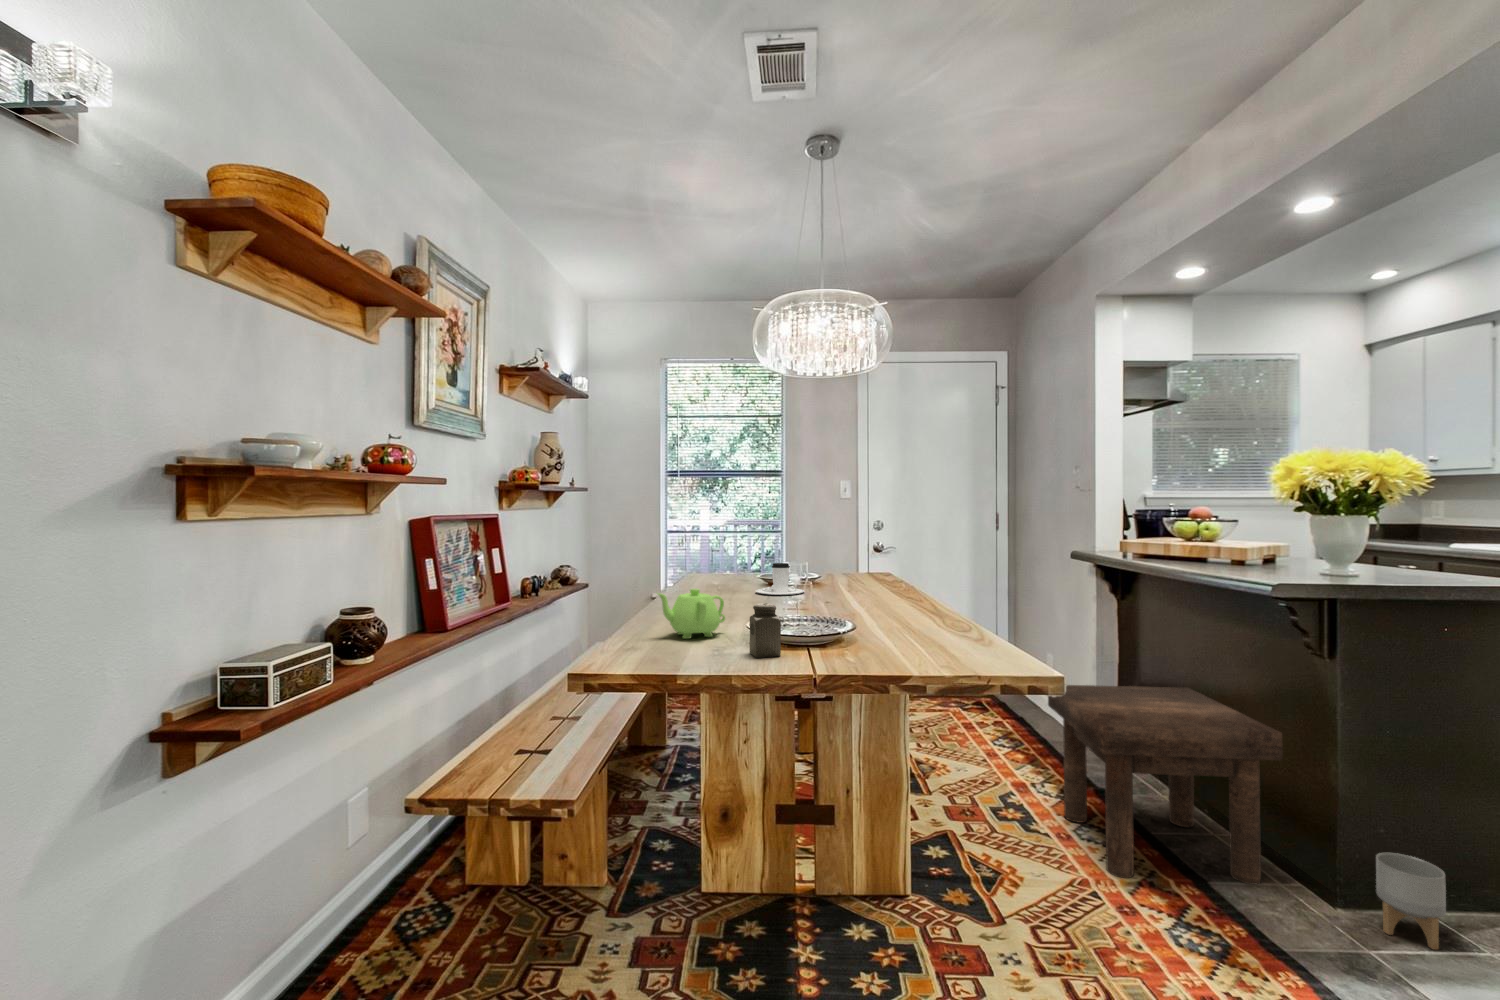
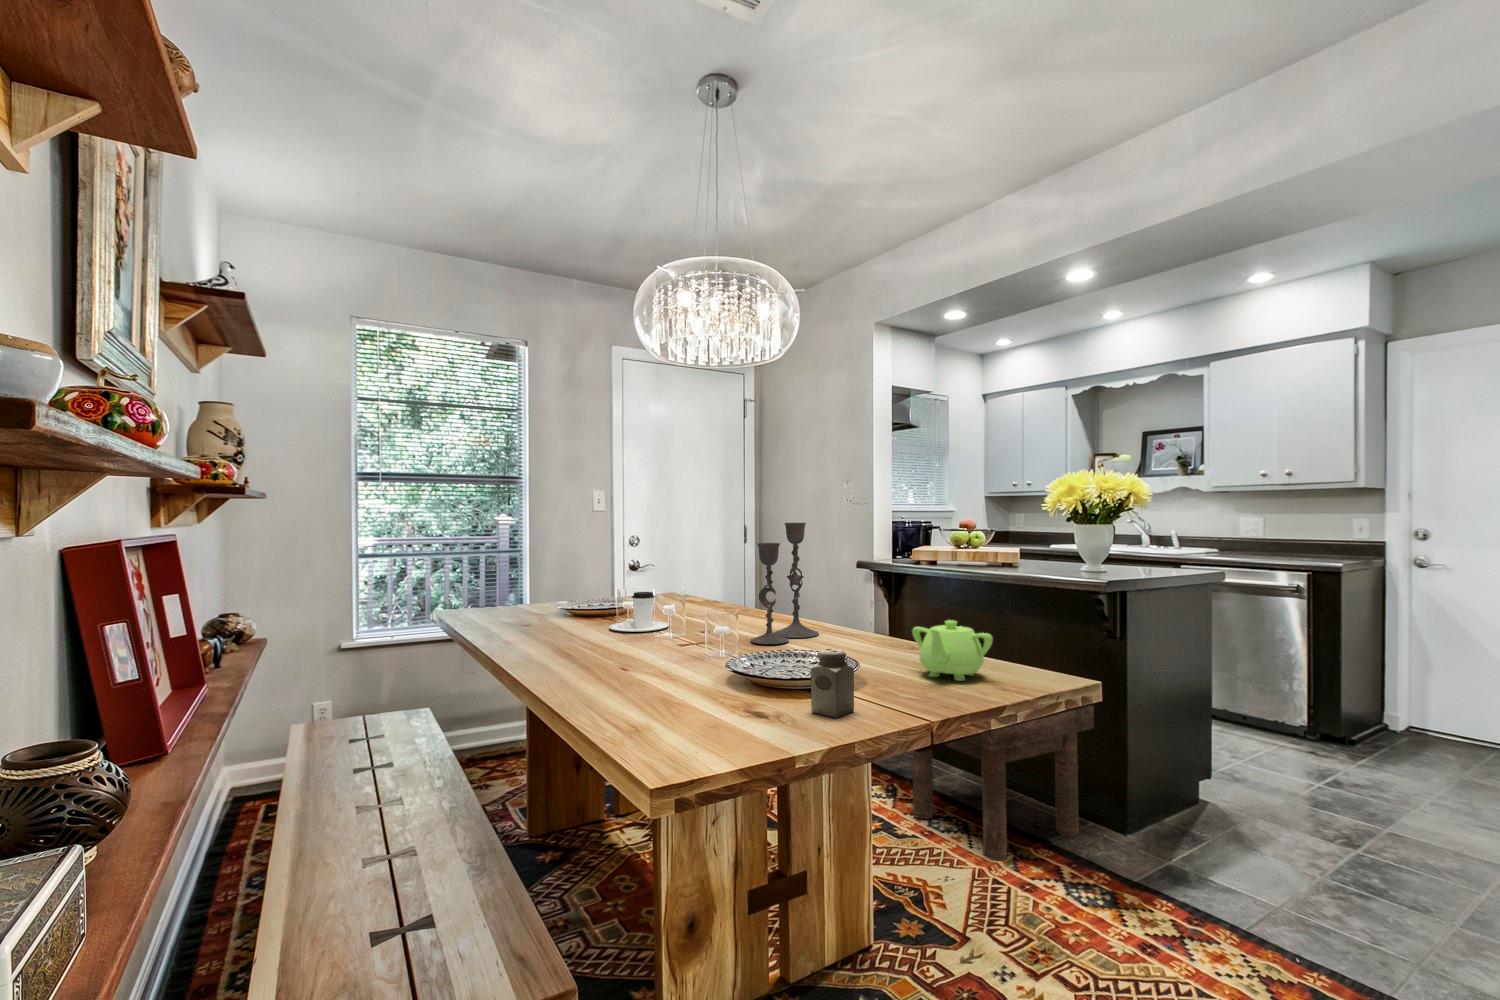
candlestick: none [832,505,907,612] -> present [750,523,819,644]
teapot: present [657,589,725,639] -> present [912,620,993,681]
planter: present [1376,853,1446,950] -> none [1157,784,1201,851]

